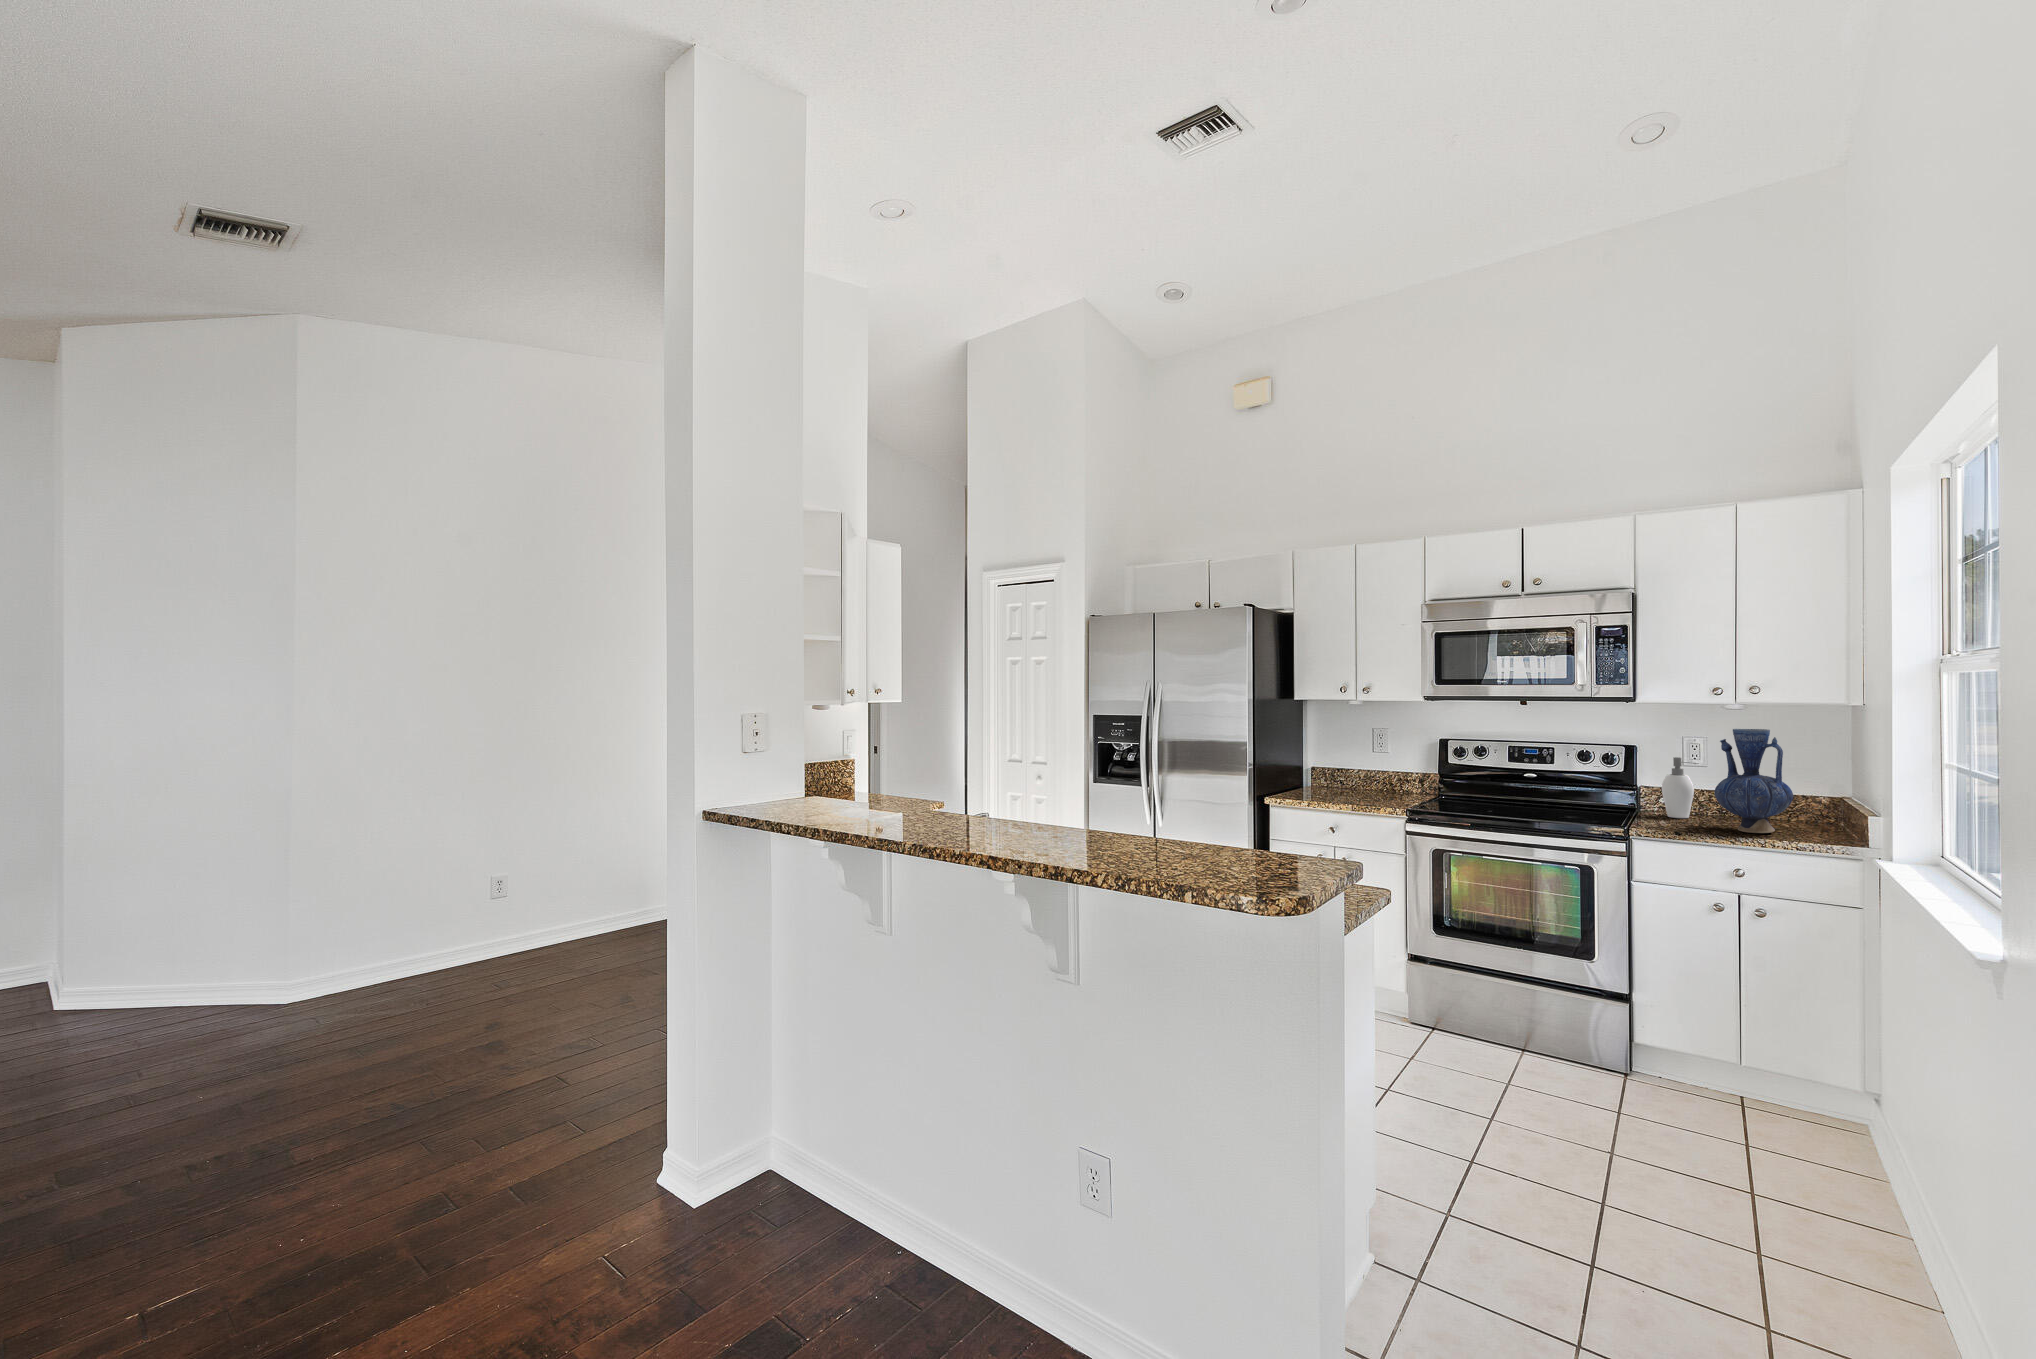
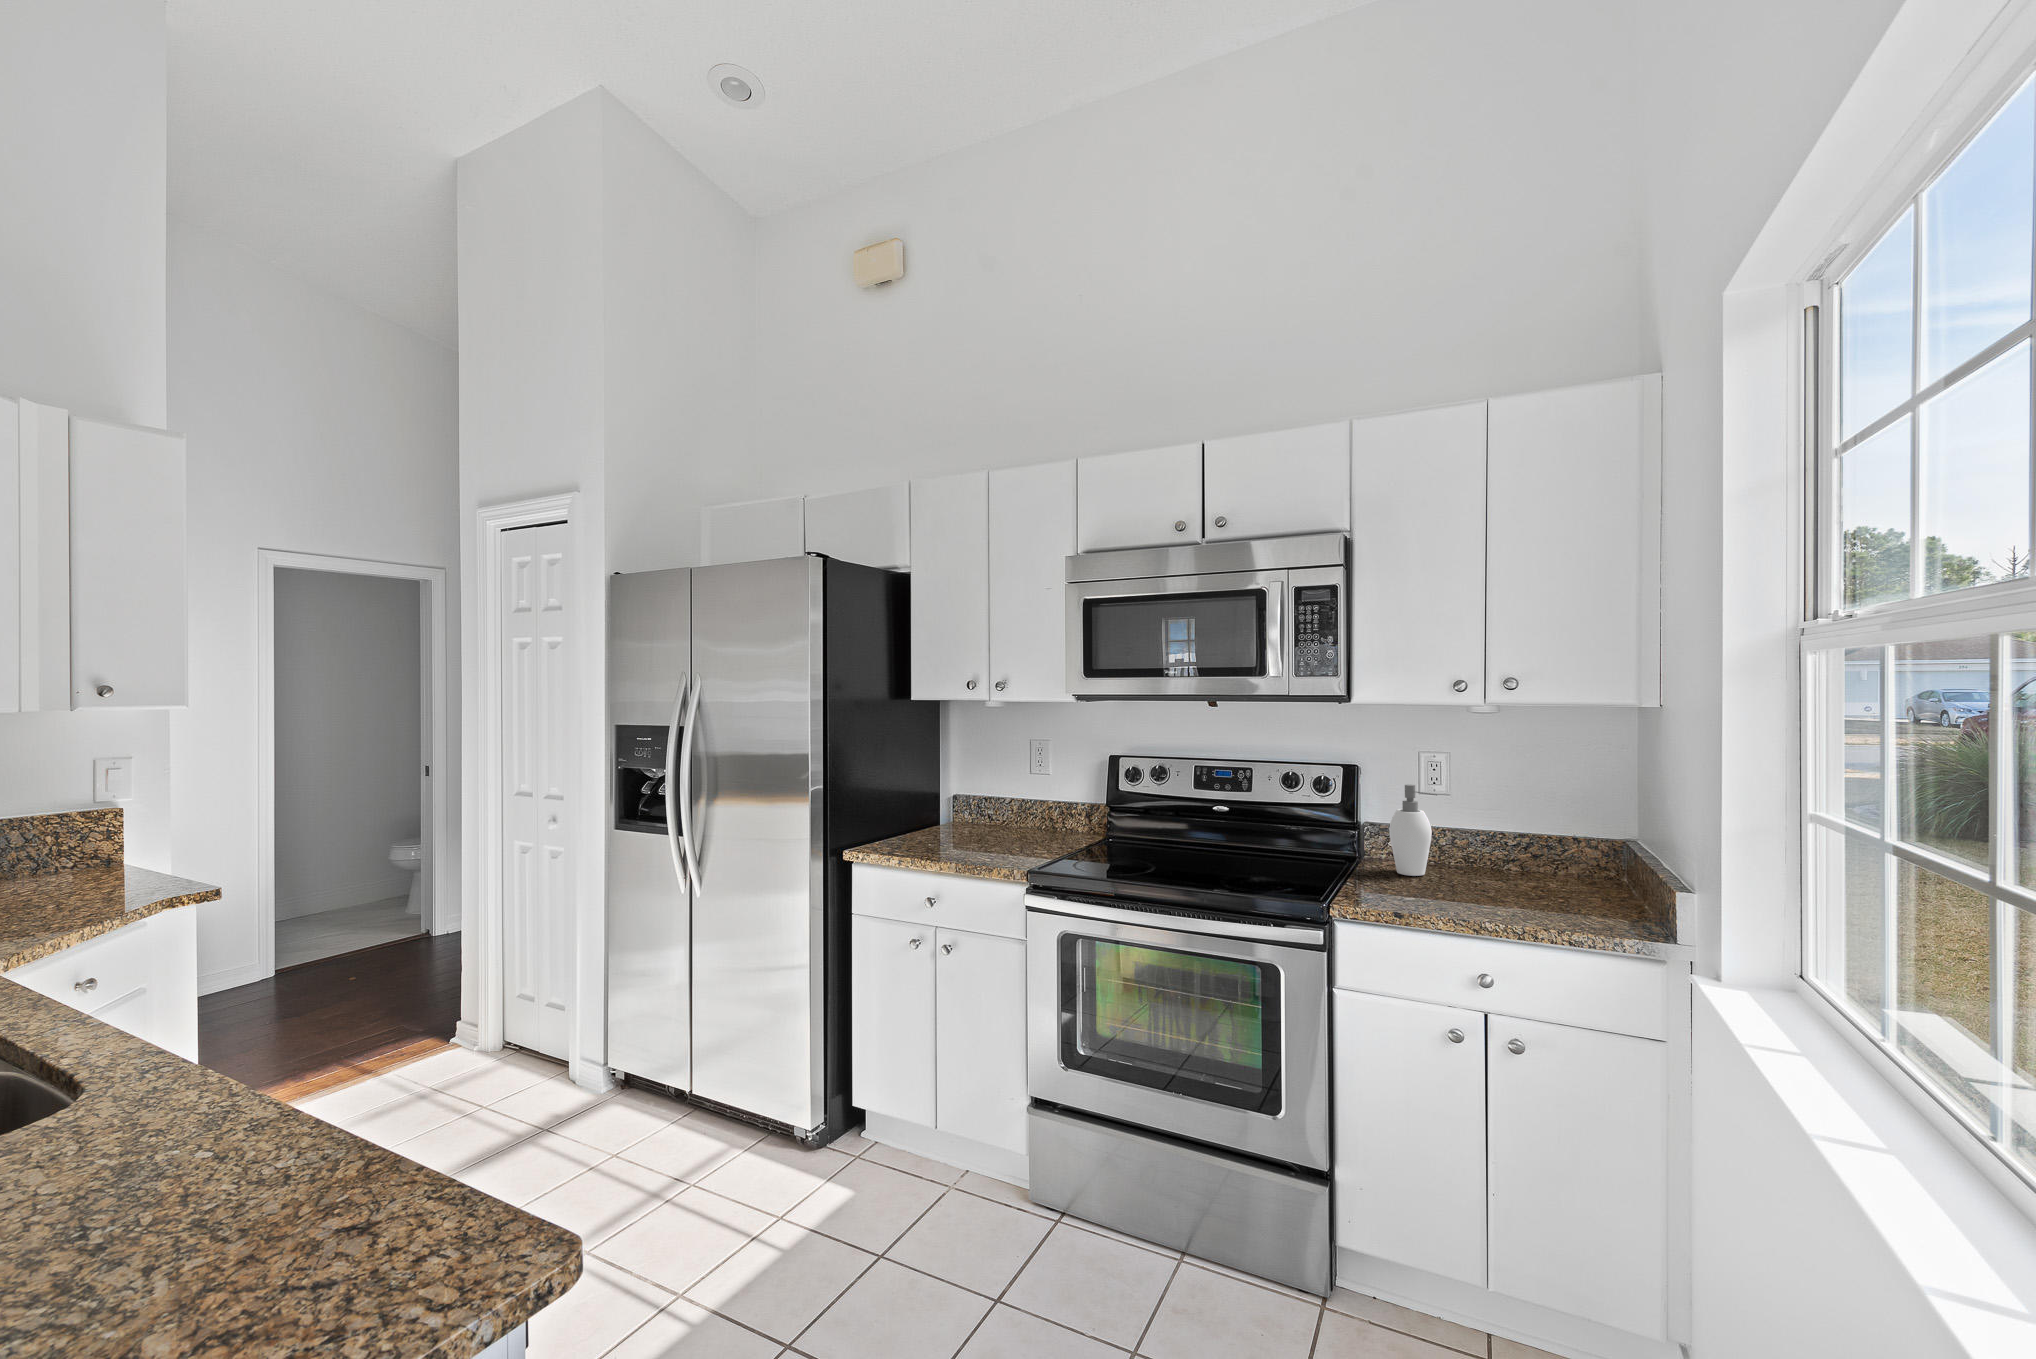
vase: present [1714,729,1793,833] -> none [1456,744,1563,906]

